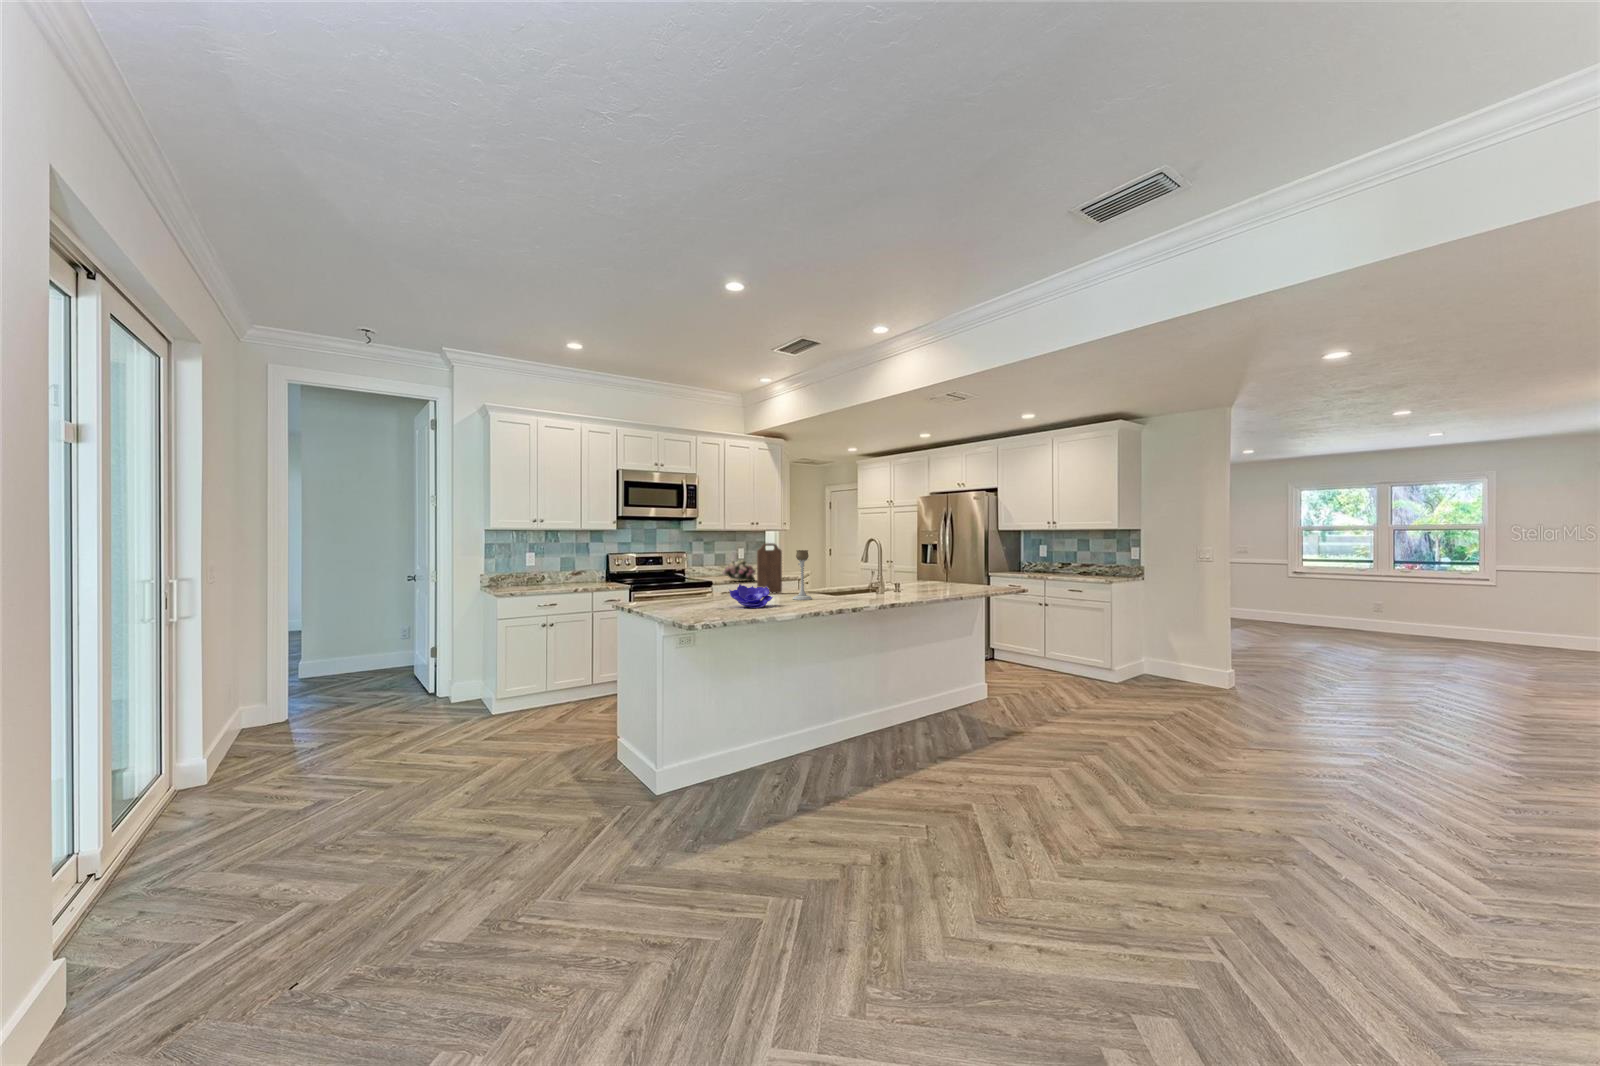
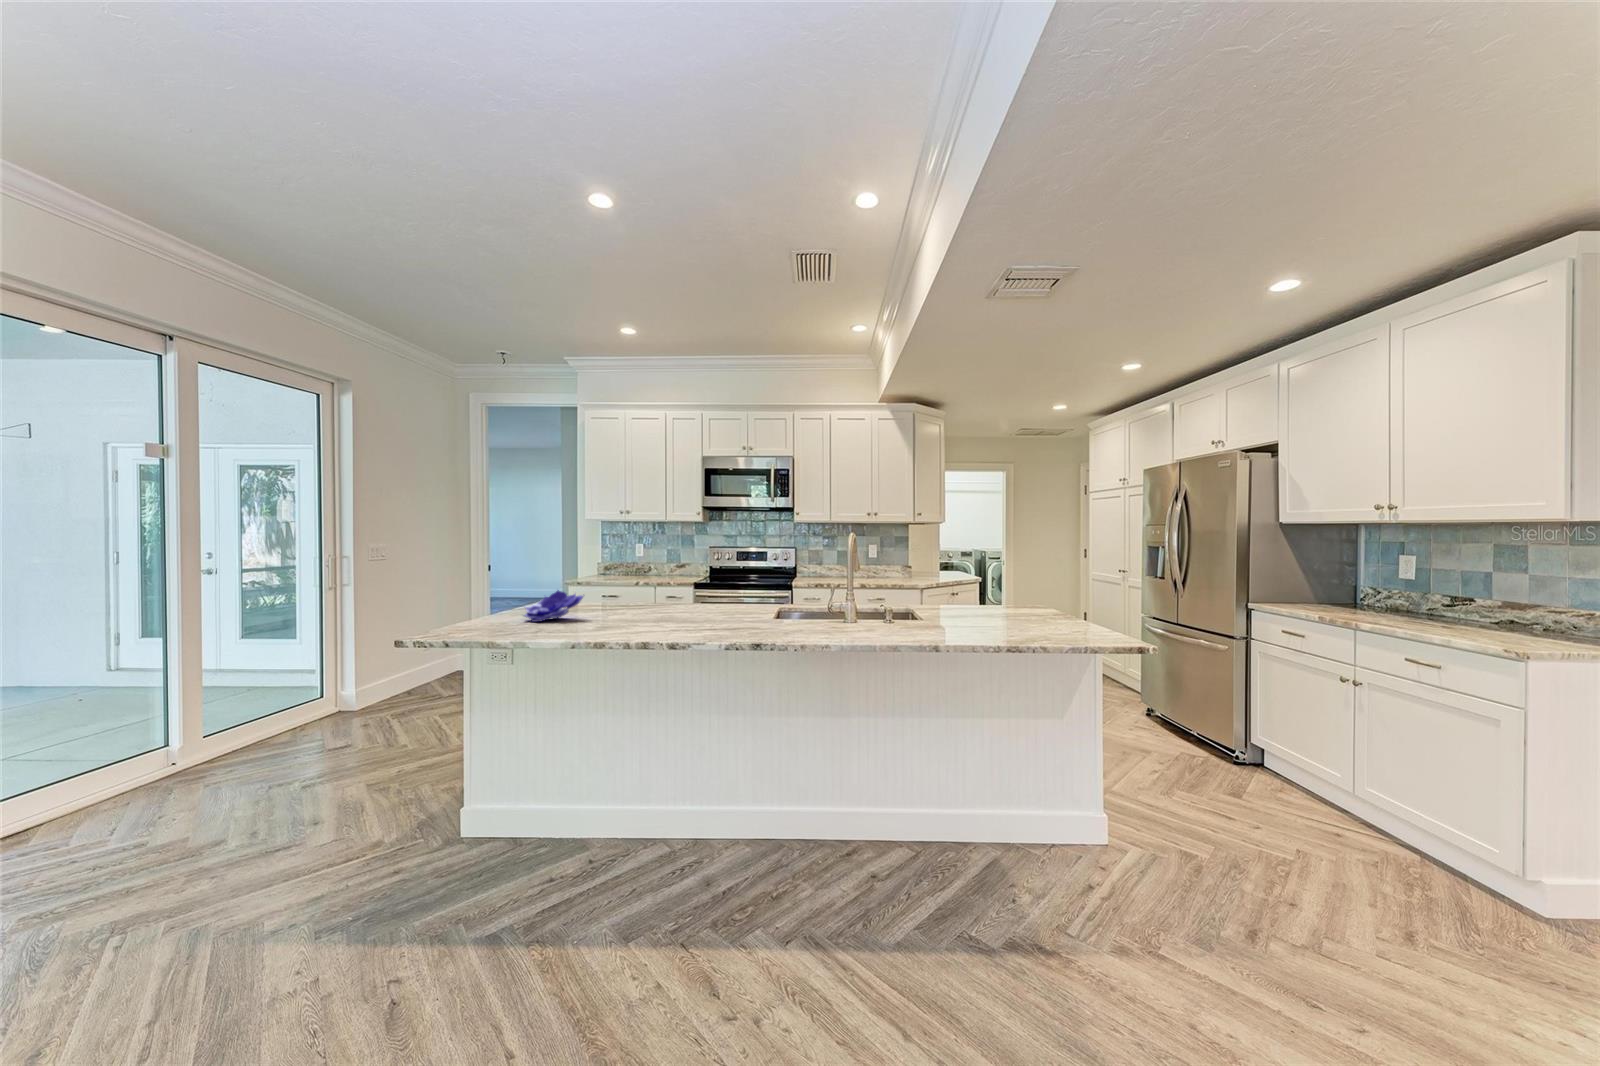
cutting board: present [757,543,782,593] -> none [708,540,745,604]
candle holder: present [793,550,812,600] -> none [663,550,691,617]
flower arrangement: present [722,560,756,581] -> none [831,558,875,586]

